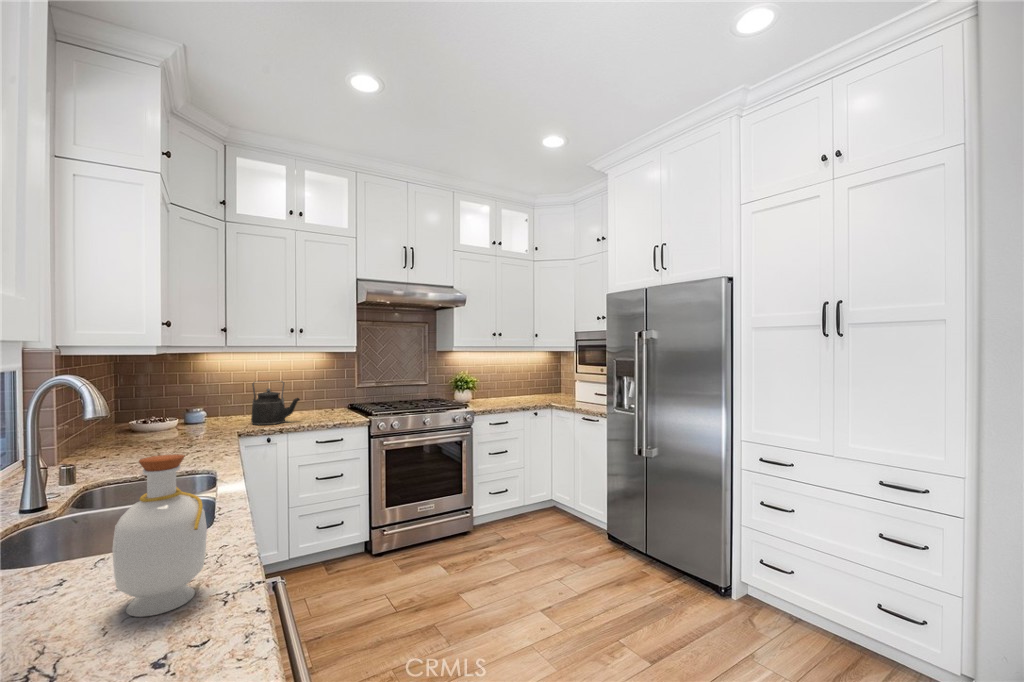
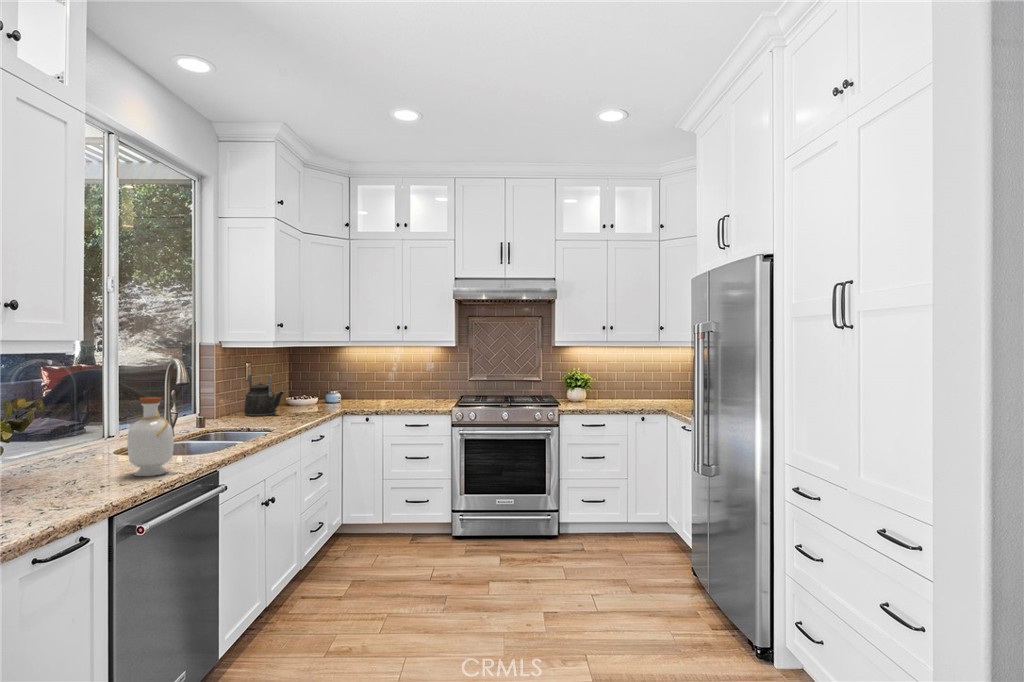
kettle: present [251,381,300,425] -> present [244,374,283,416]

